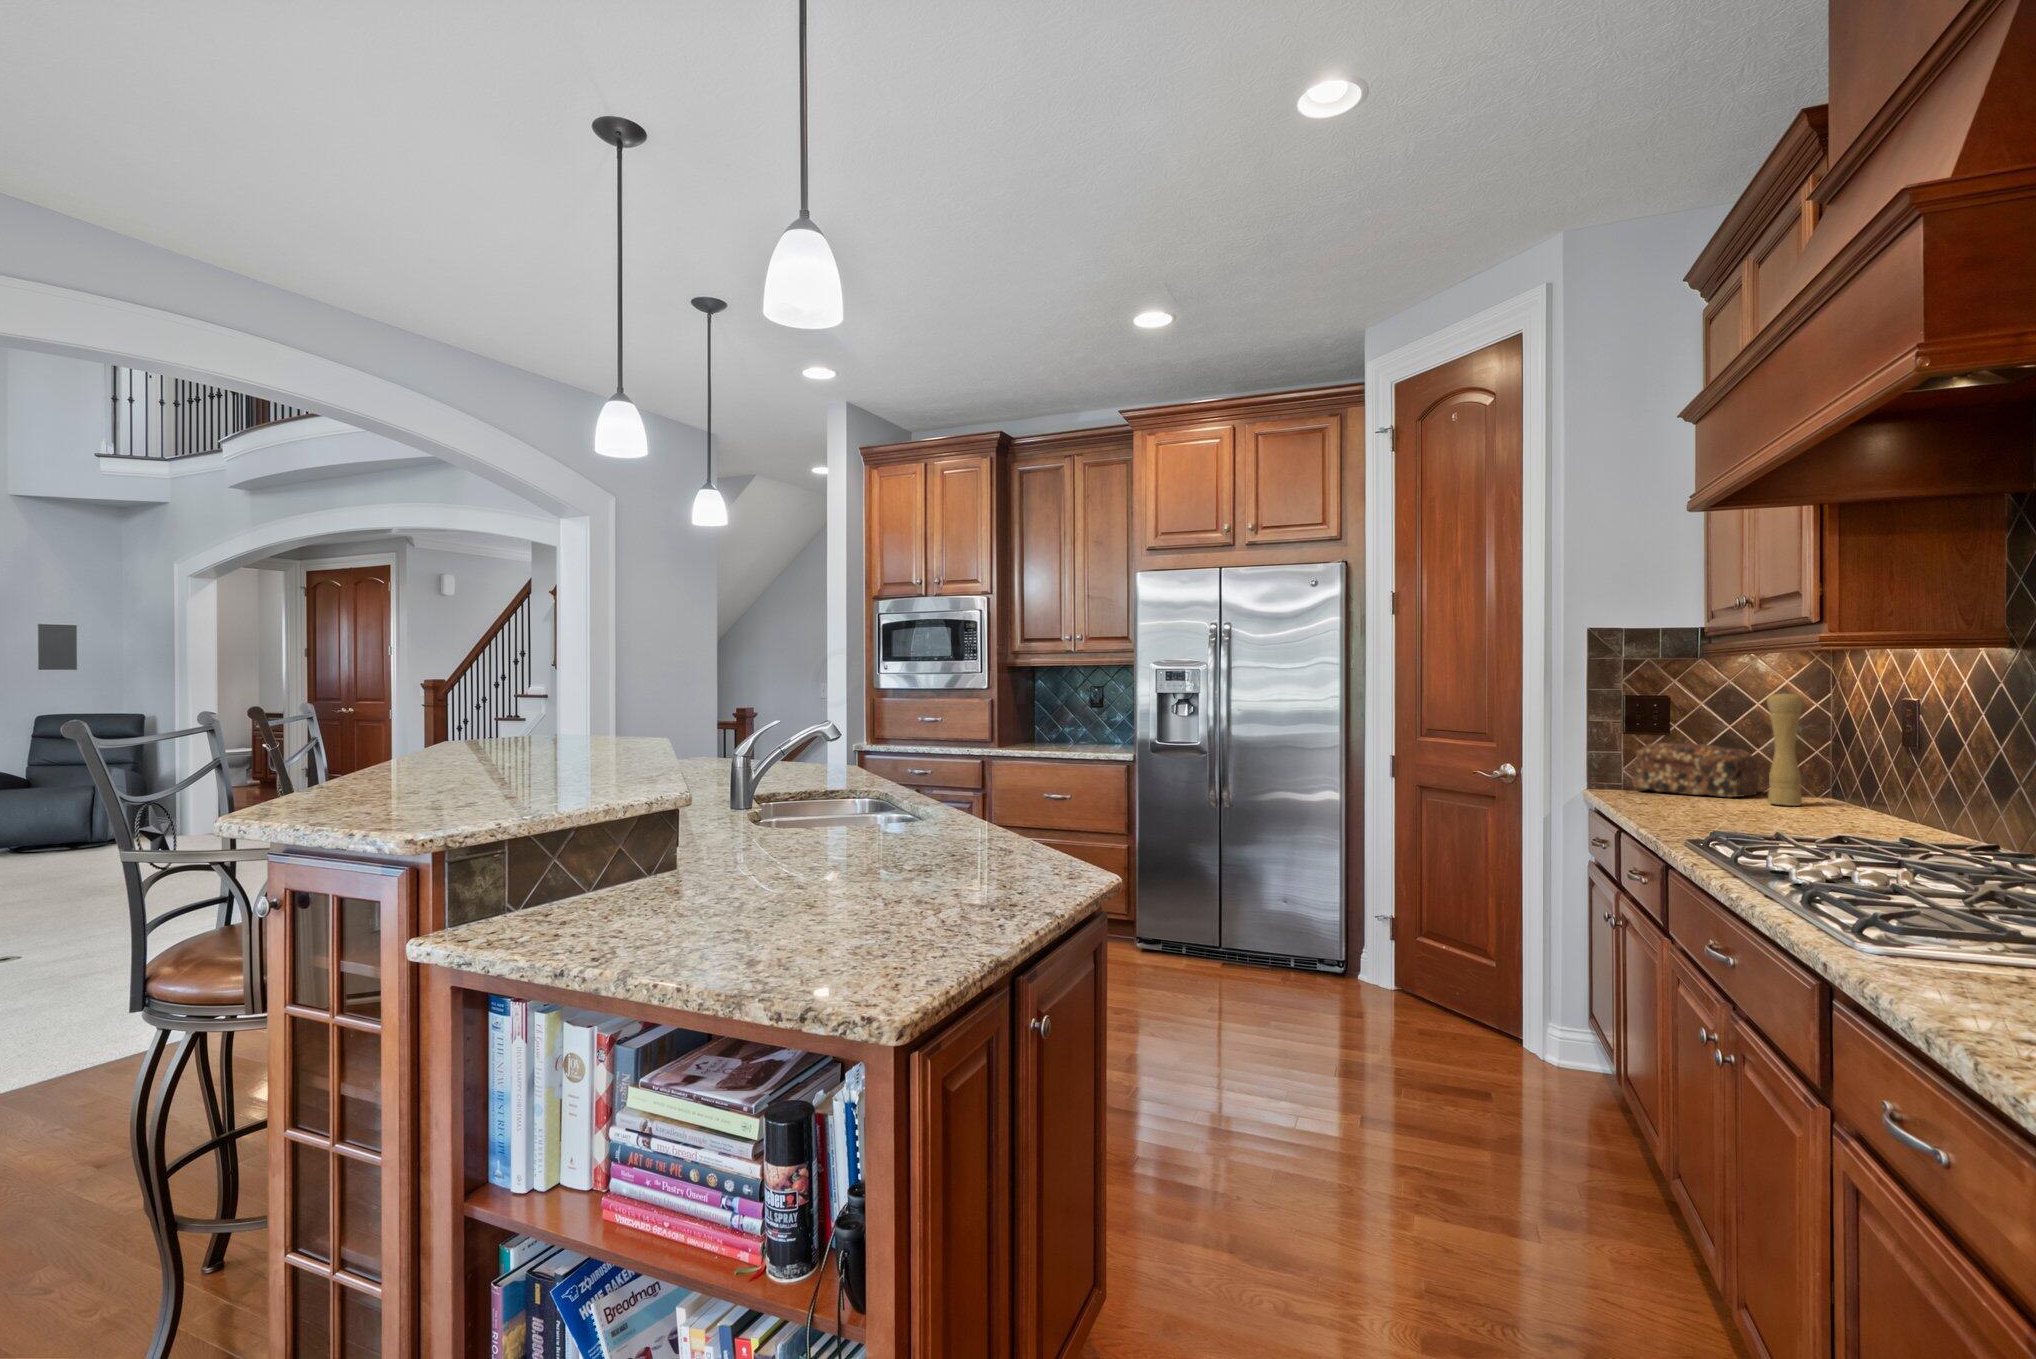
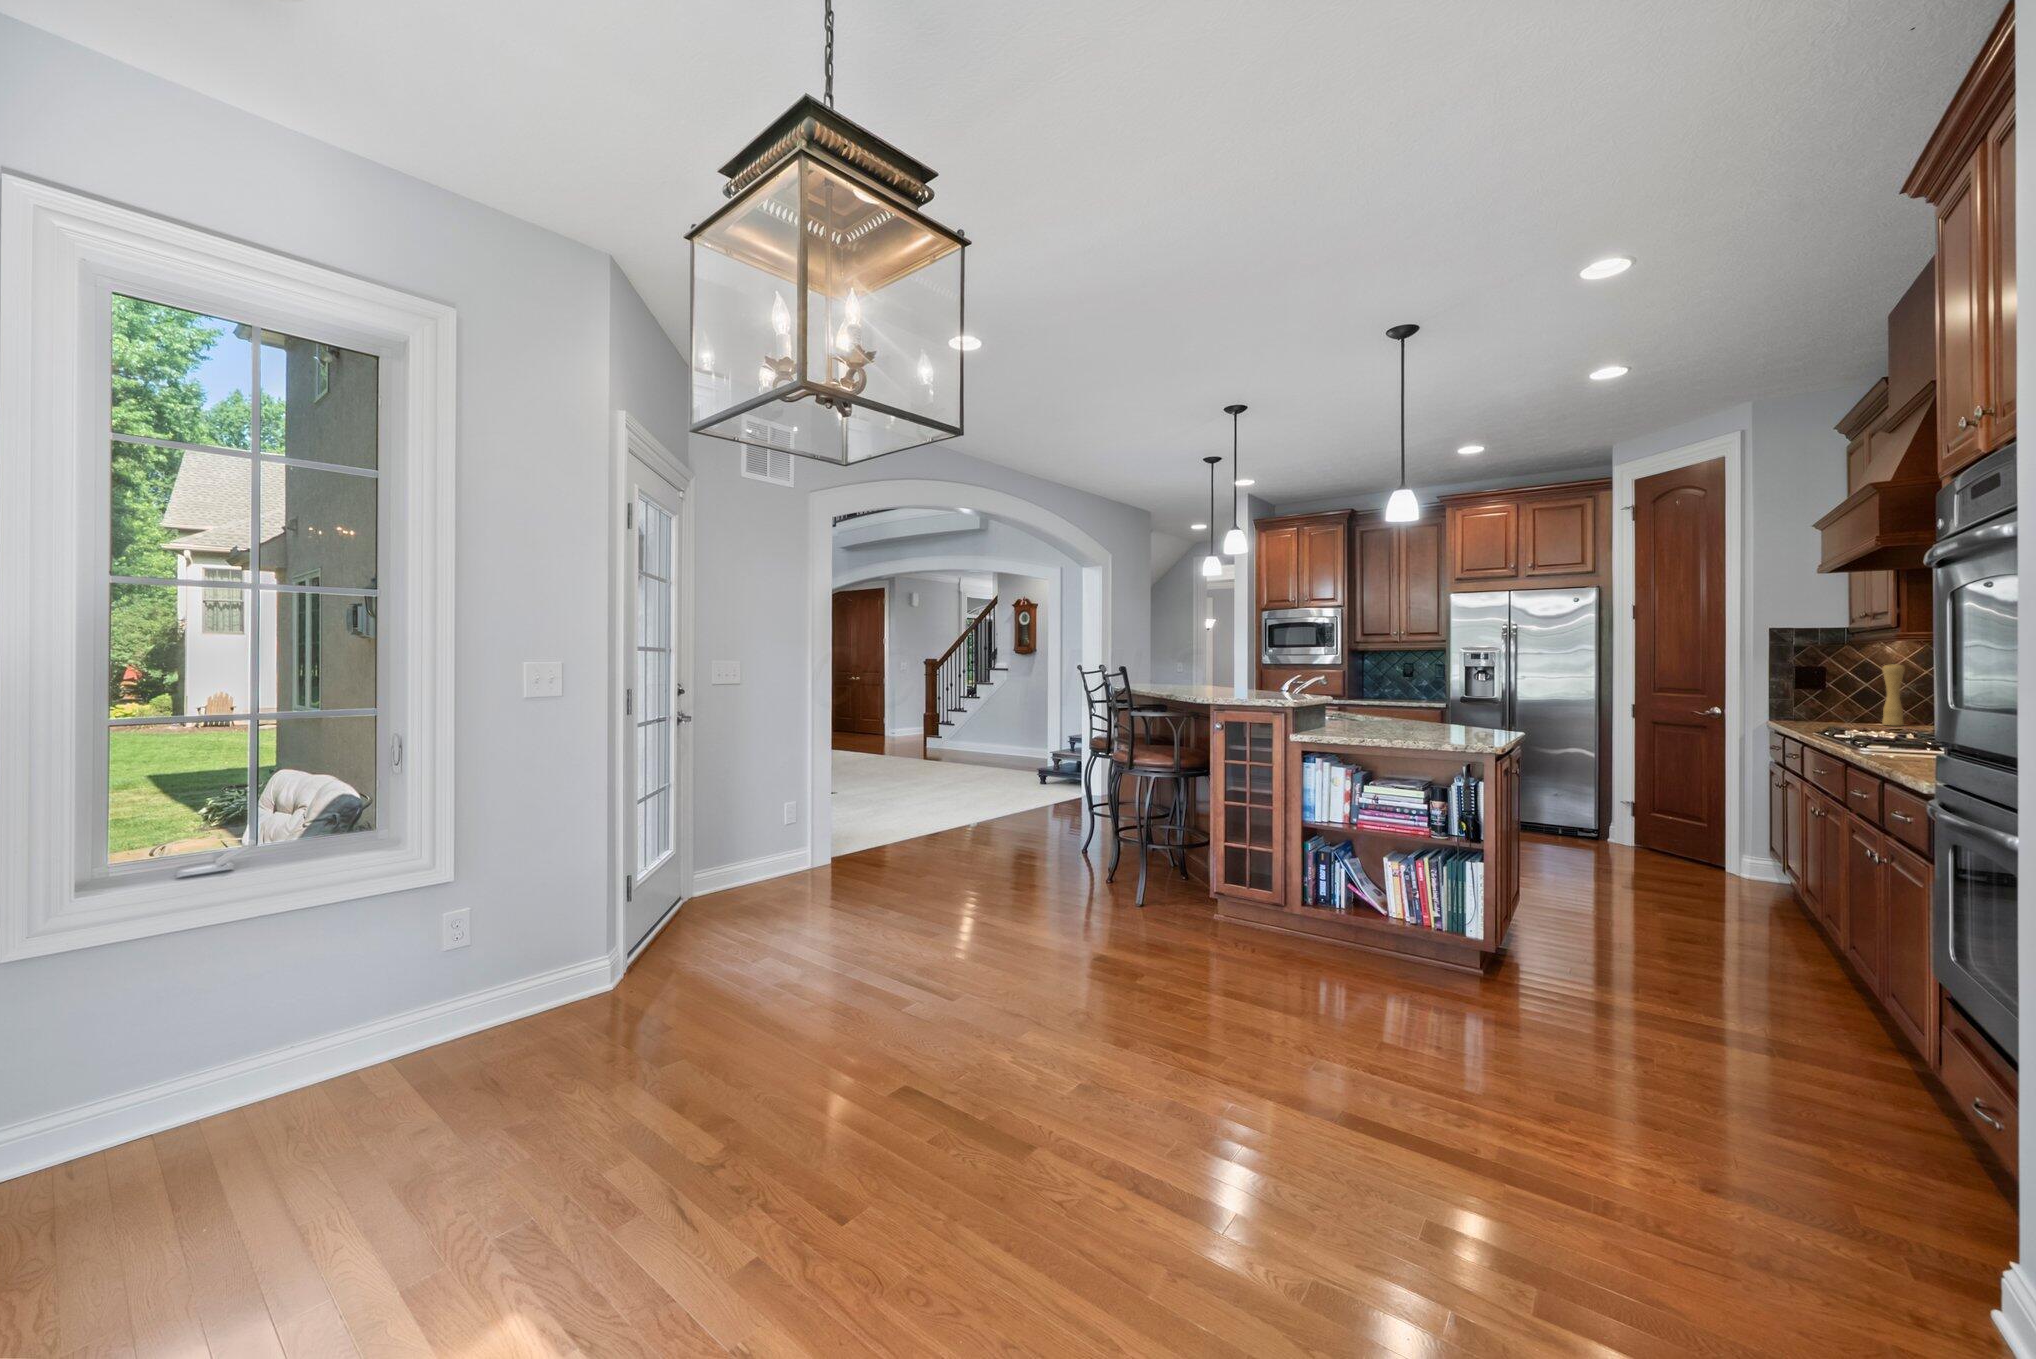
bread loaf: present [1632,743,1759,797] -> none [1798,693,1883,723]

